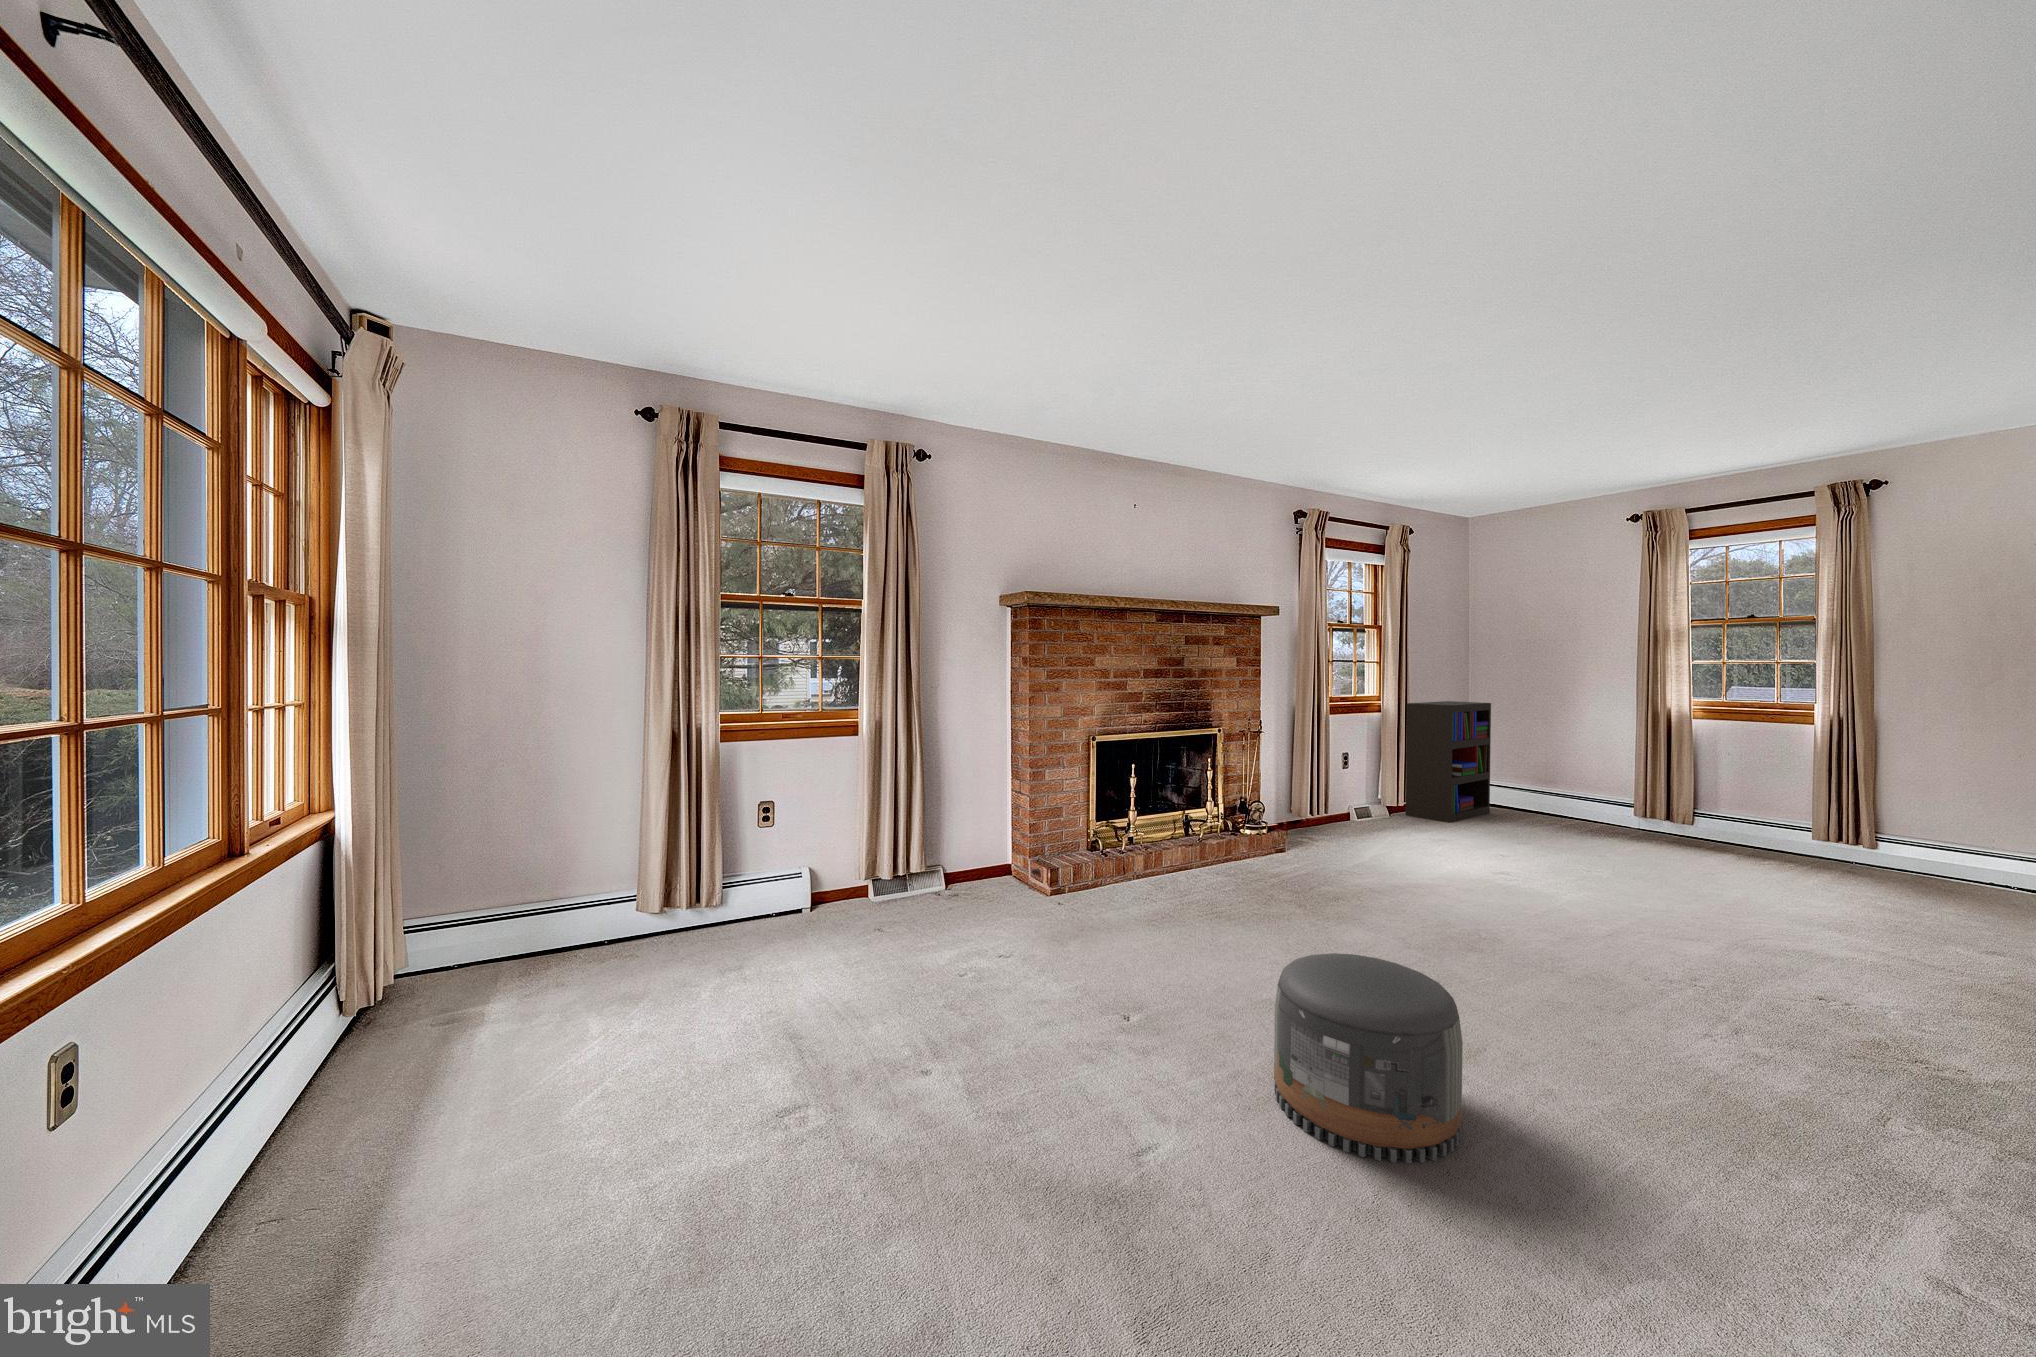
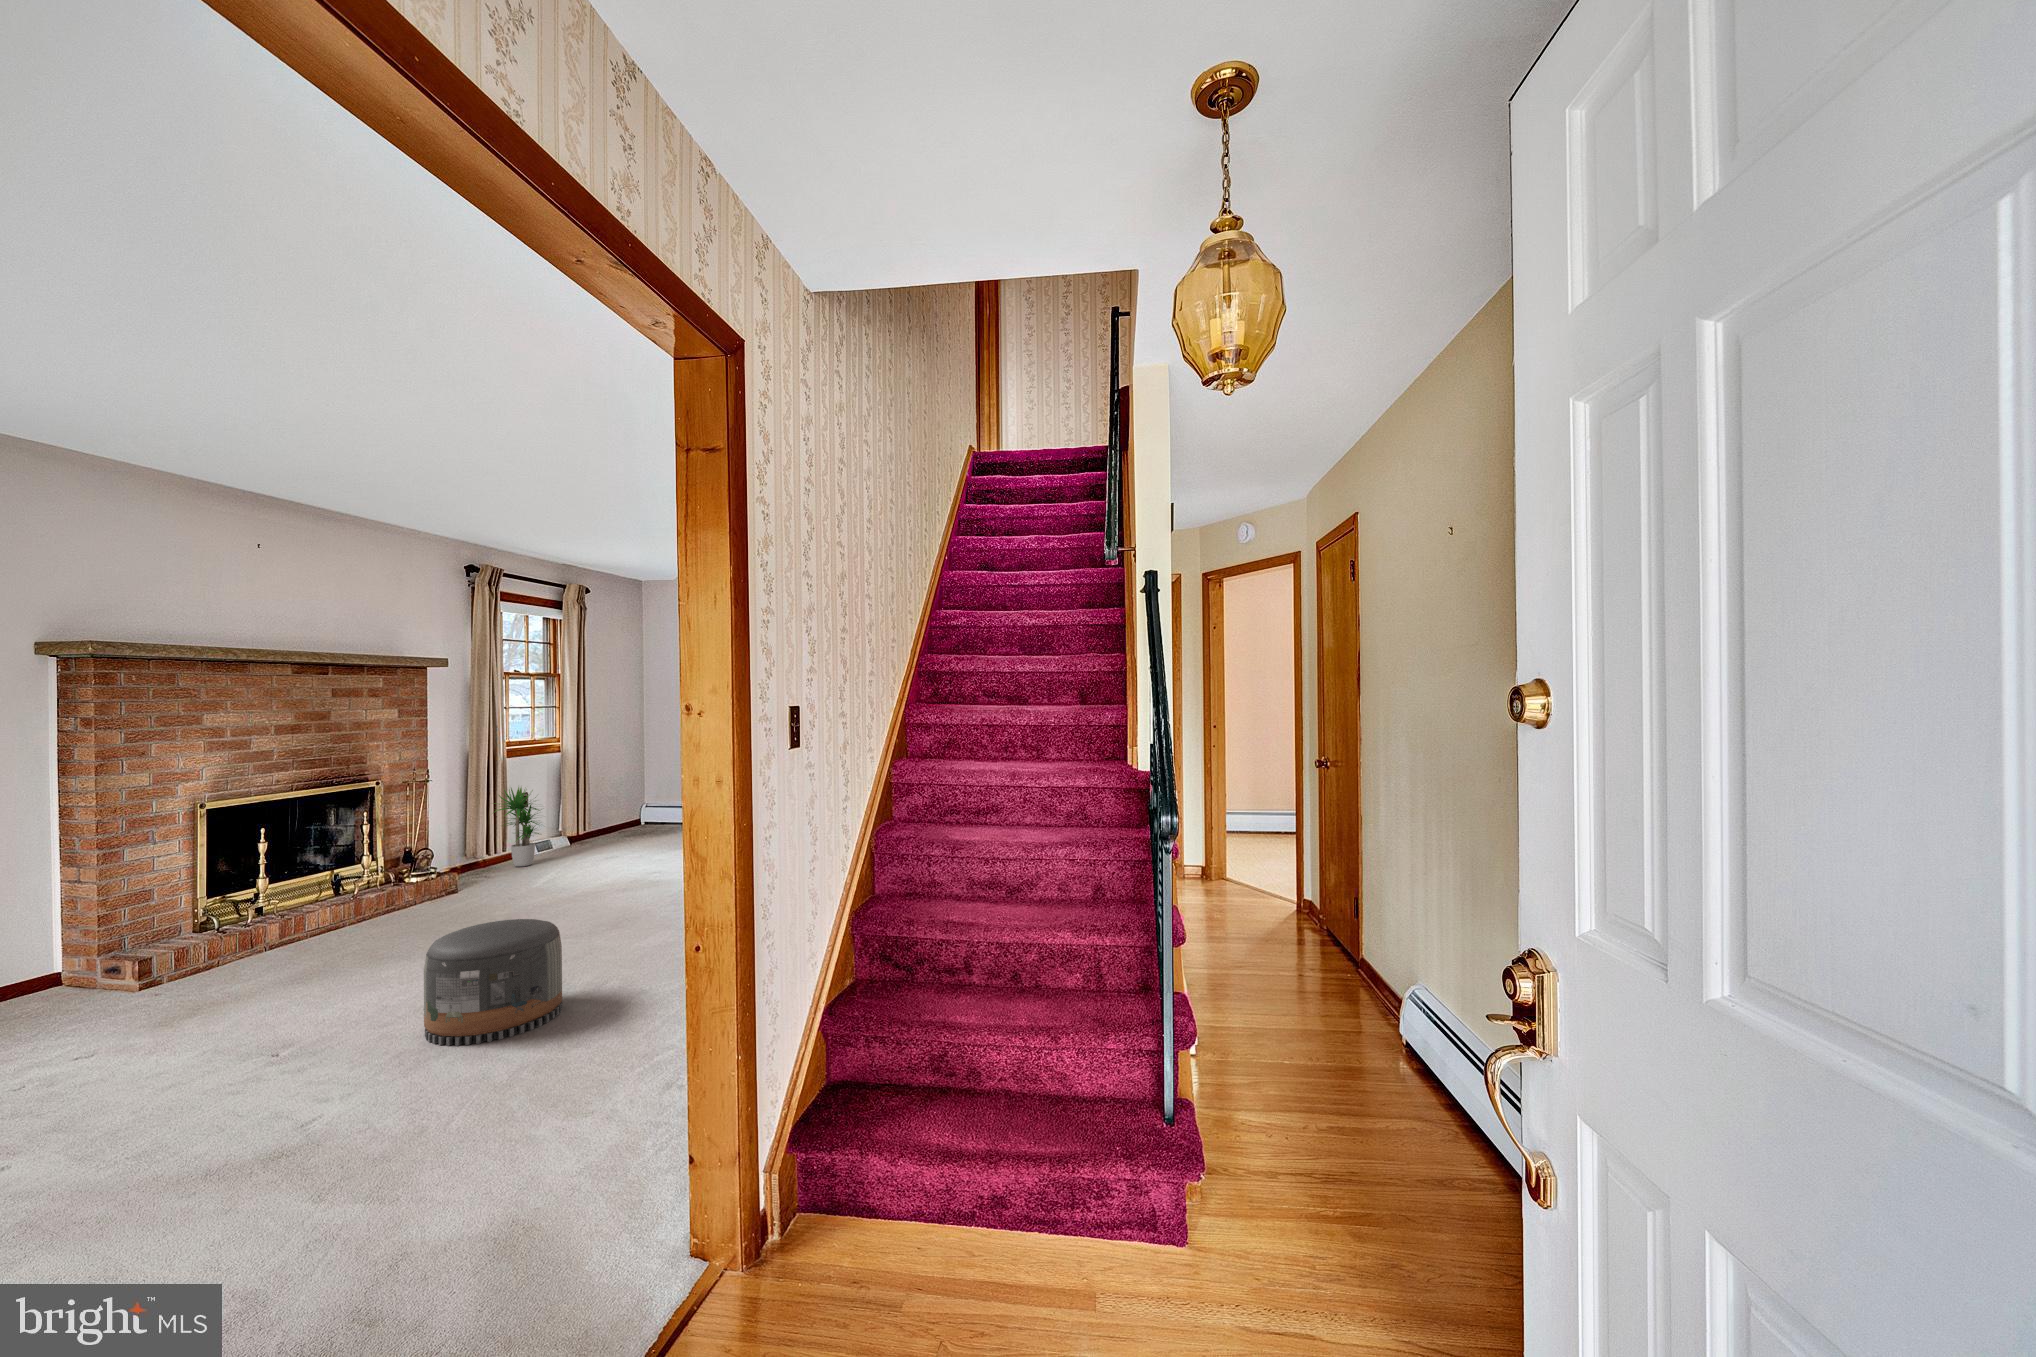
bookshelf: present [1405,701,1491,823] -> none [583,737,656,841]
potted plant: none [1314,745,1372,835] -> present [495,787,540,867]

